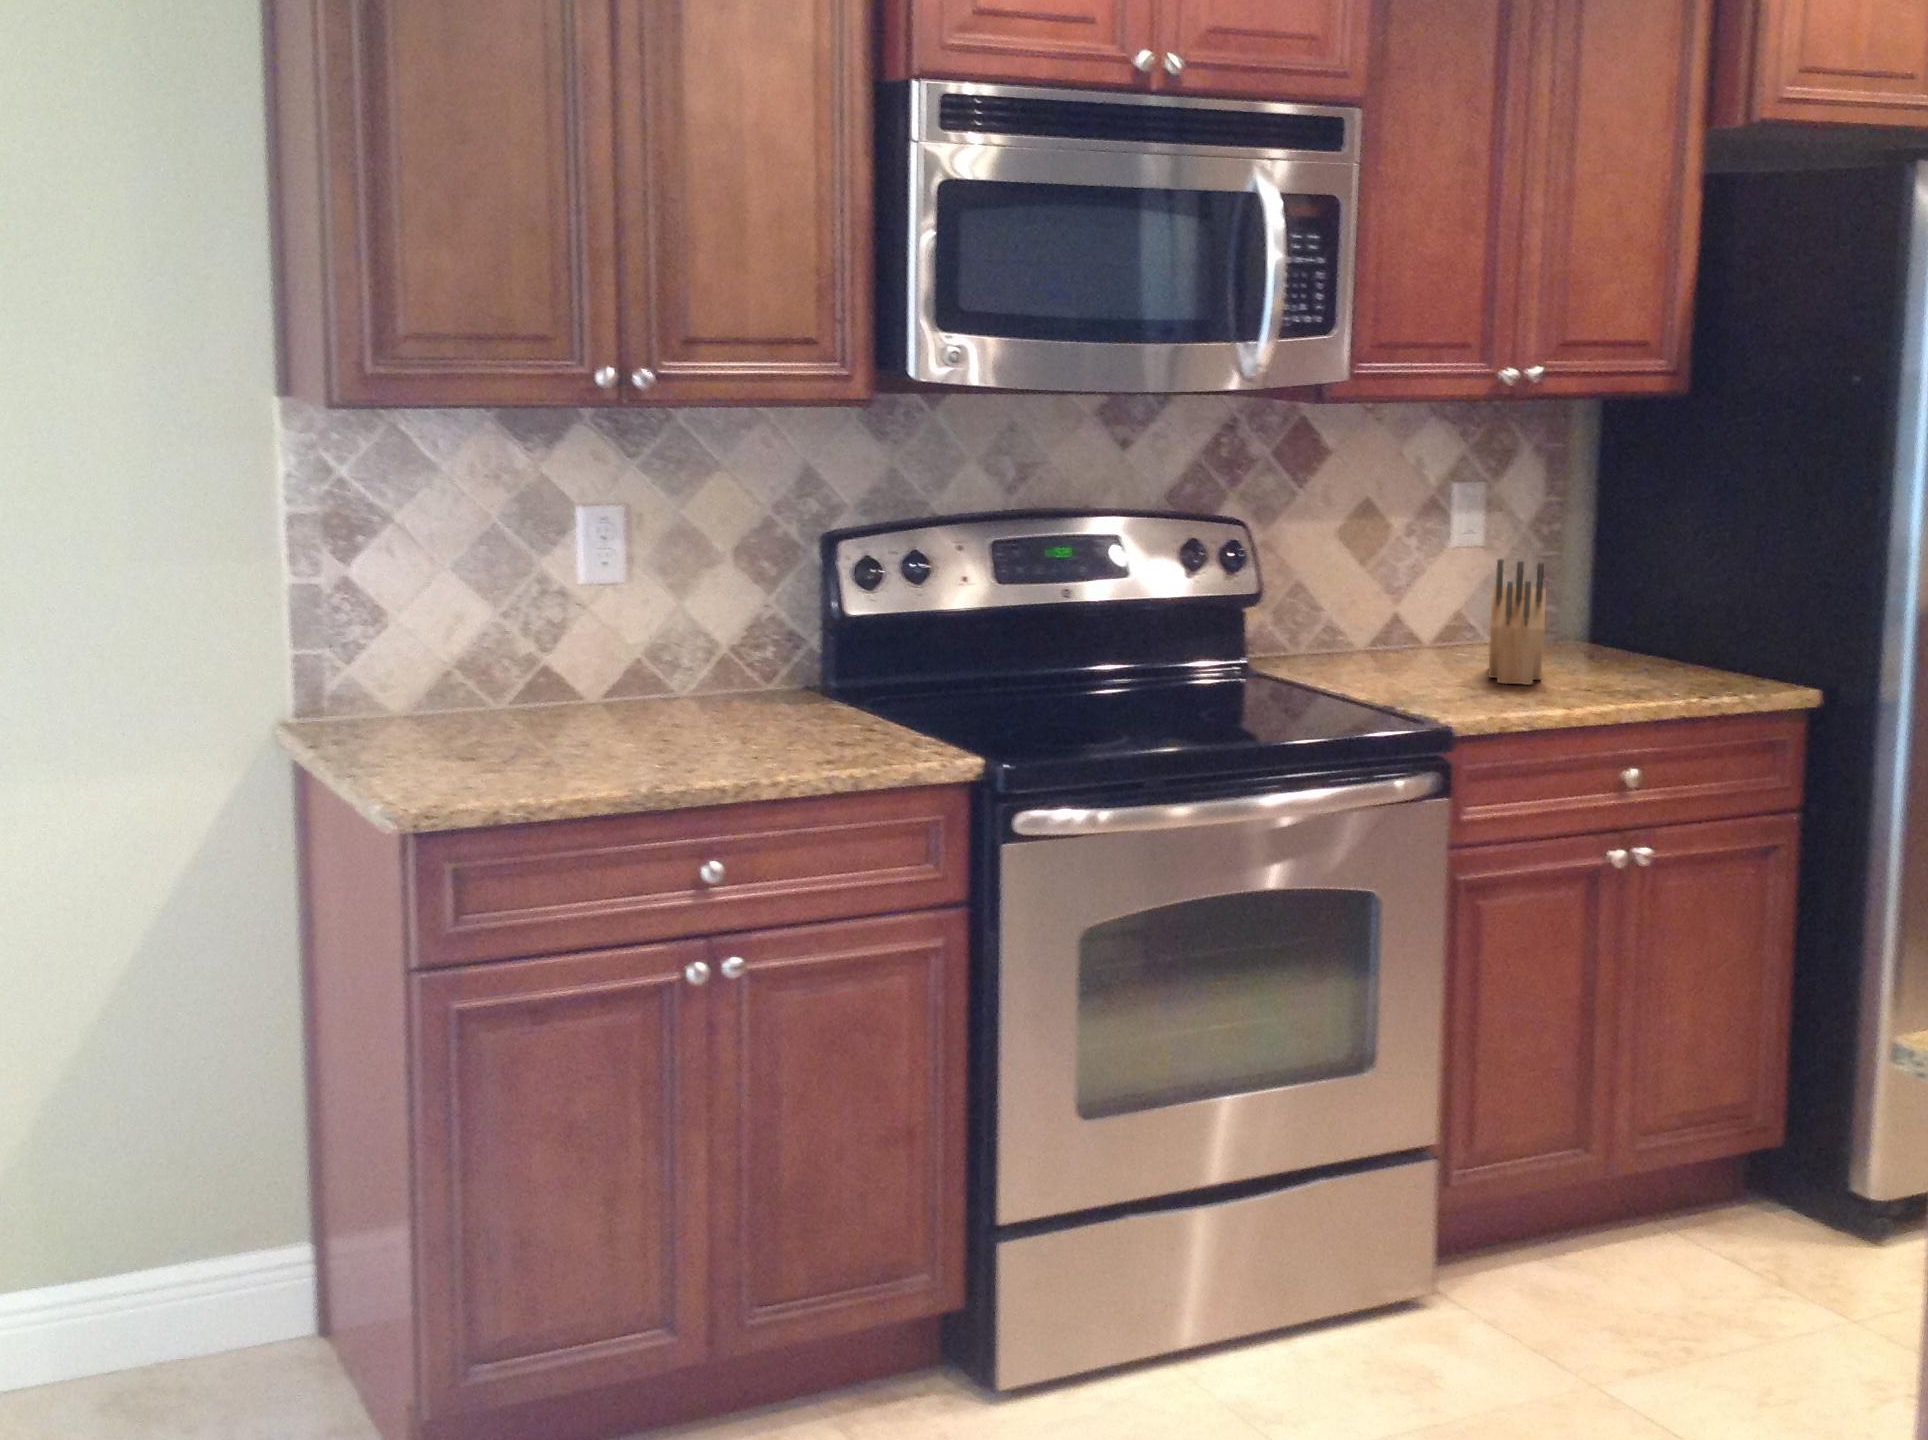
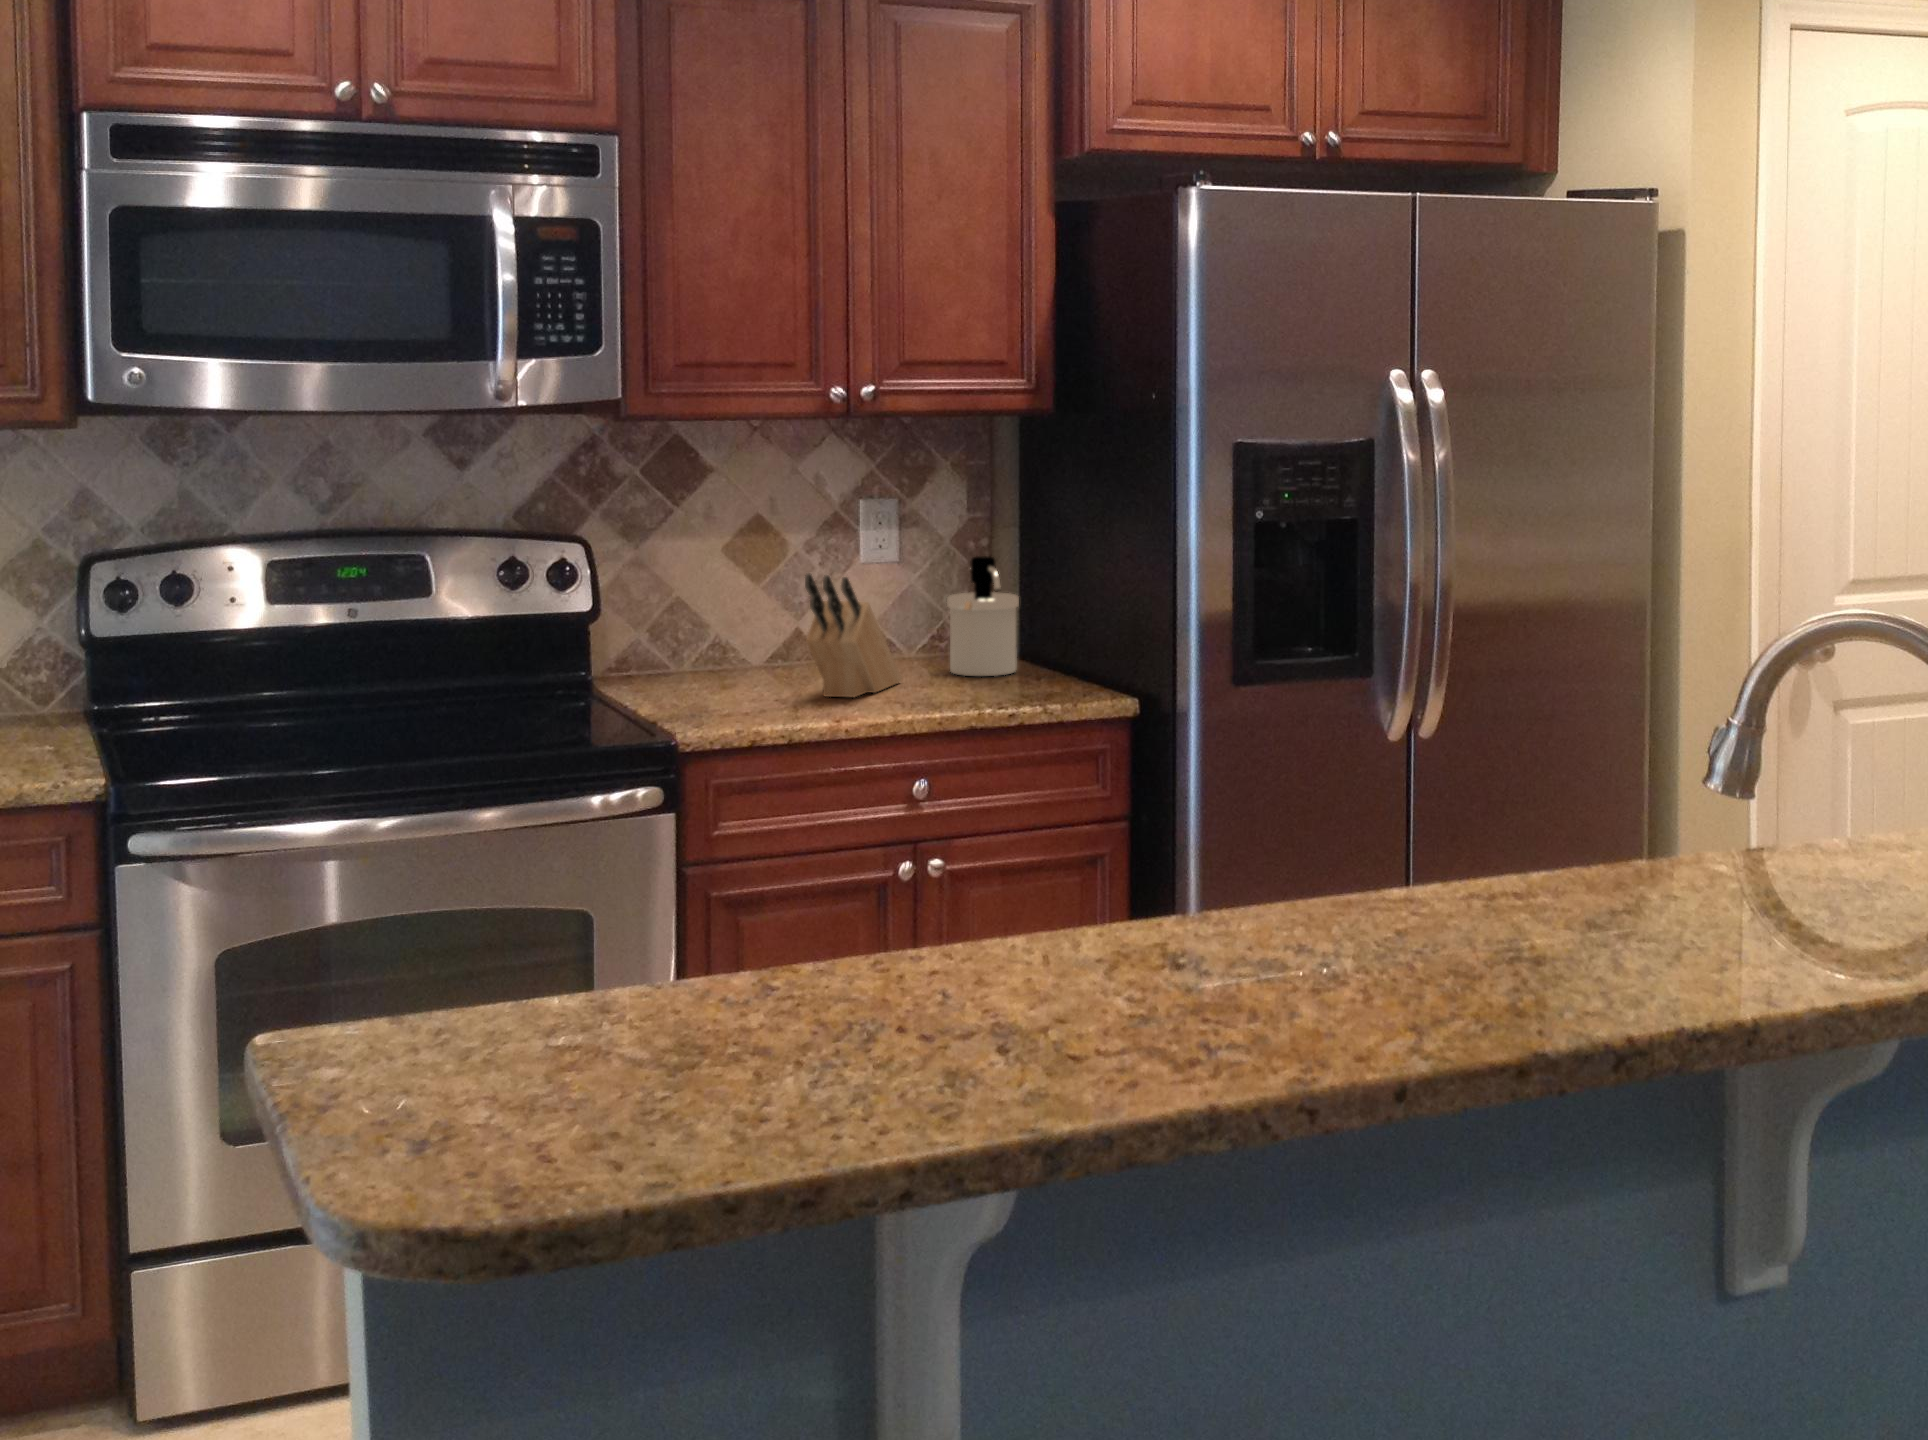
soap dispenser: none [1564,541,1646,664] -> present [947,556,1019,676]

